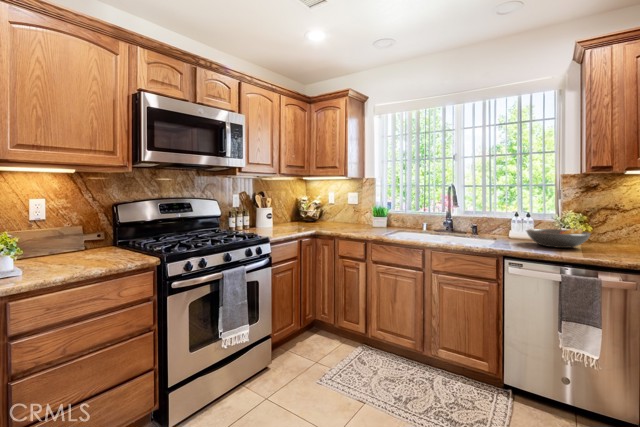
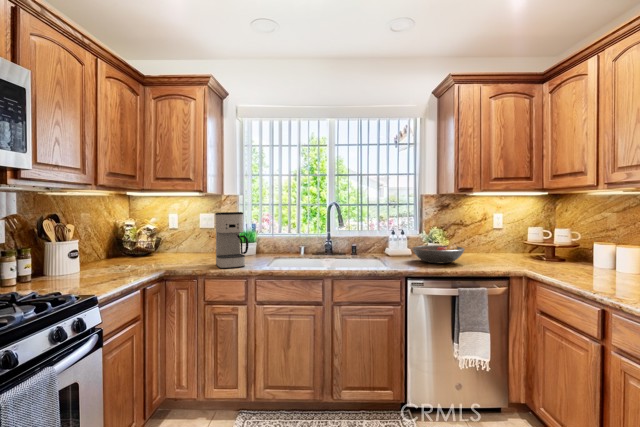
coffee maker: none [349,192,372,233] -> present [215,212,249,268]

